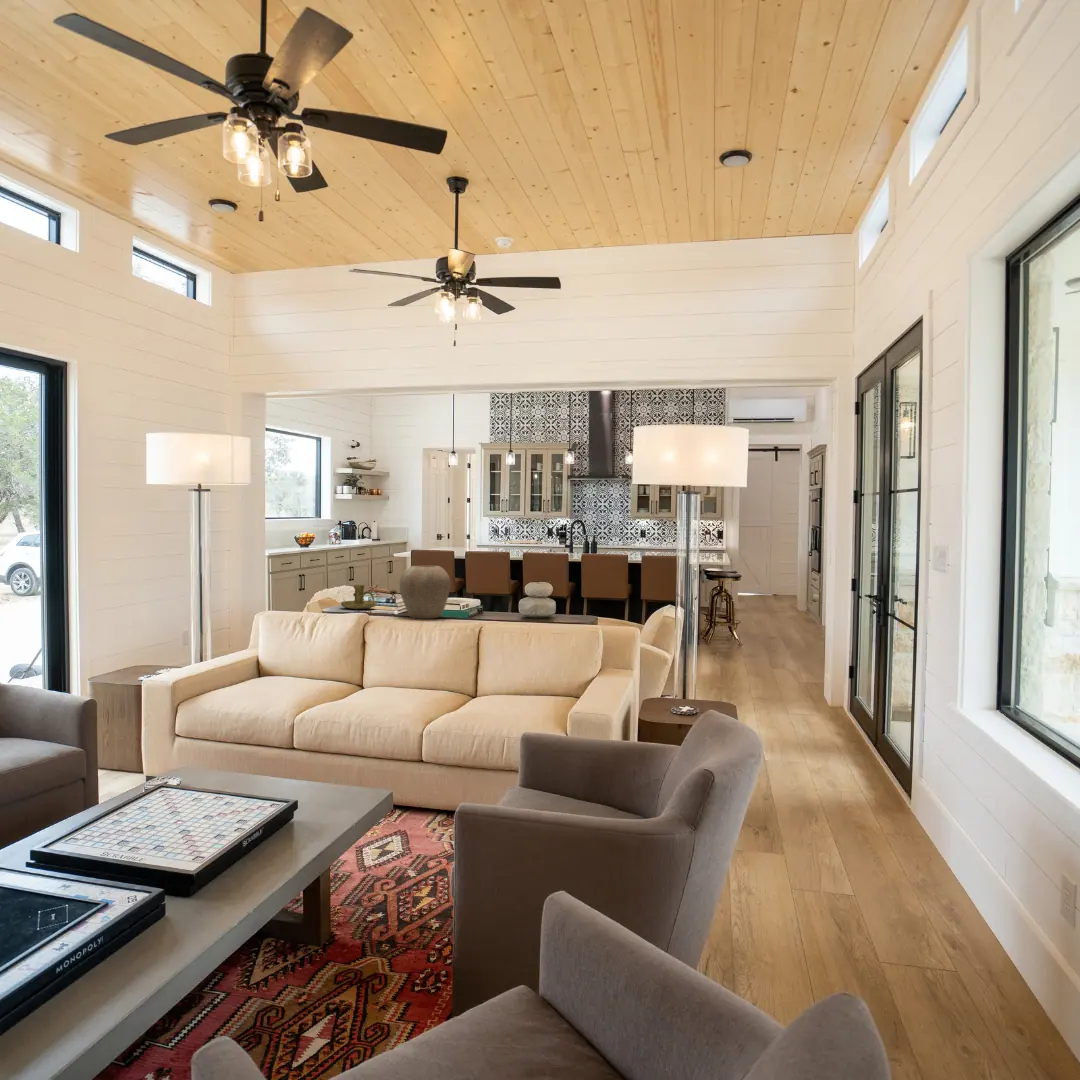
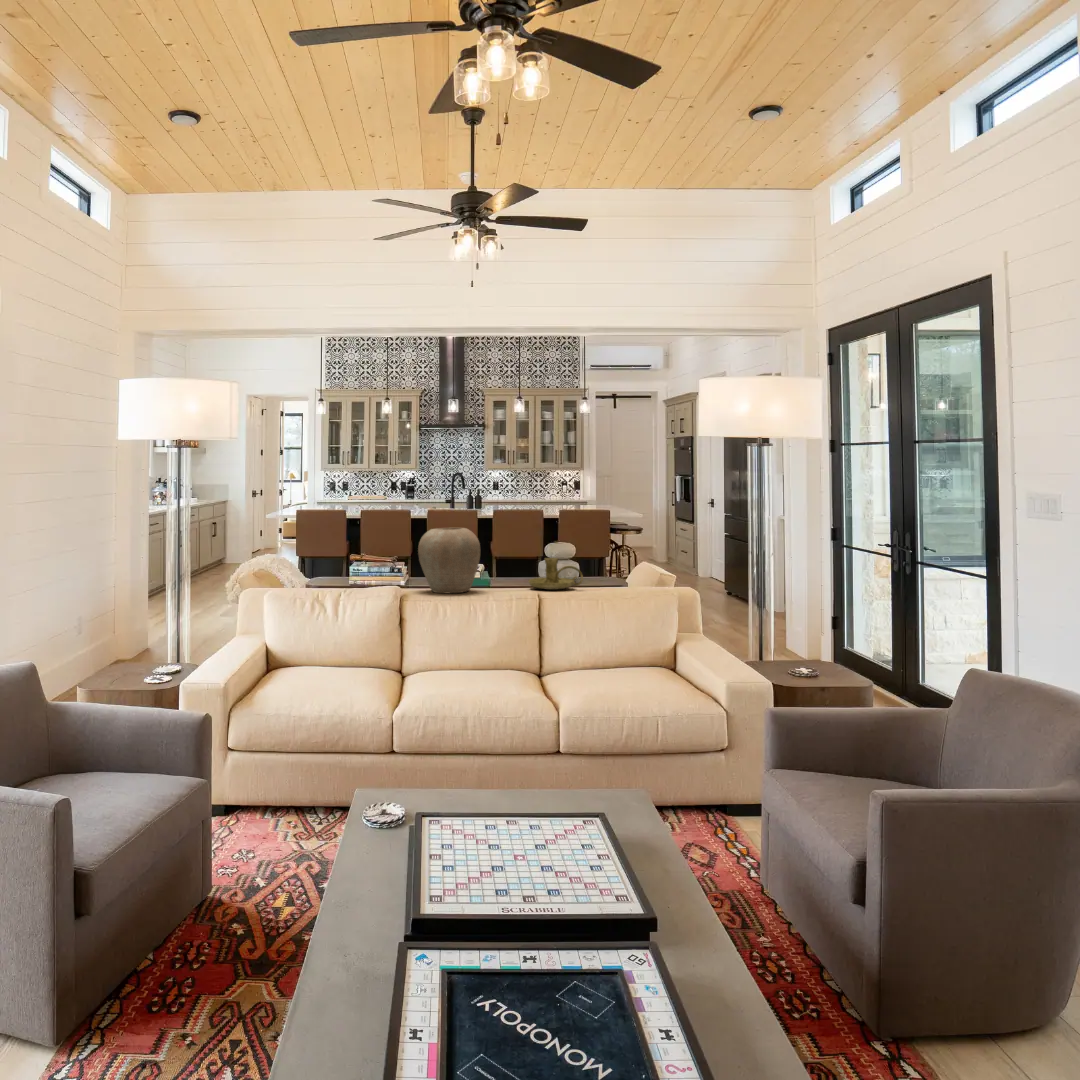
candle holder: present [341,585,377,609] -> present [529,558,583,590]

